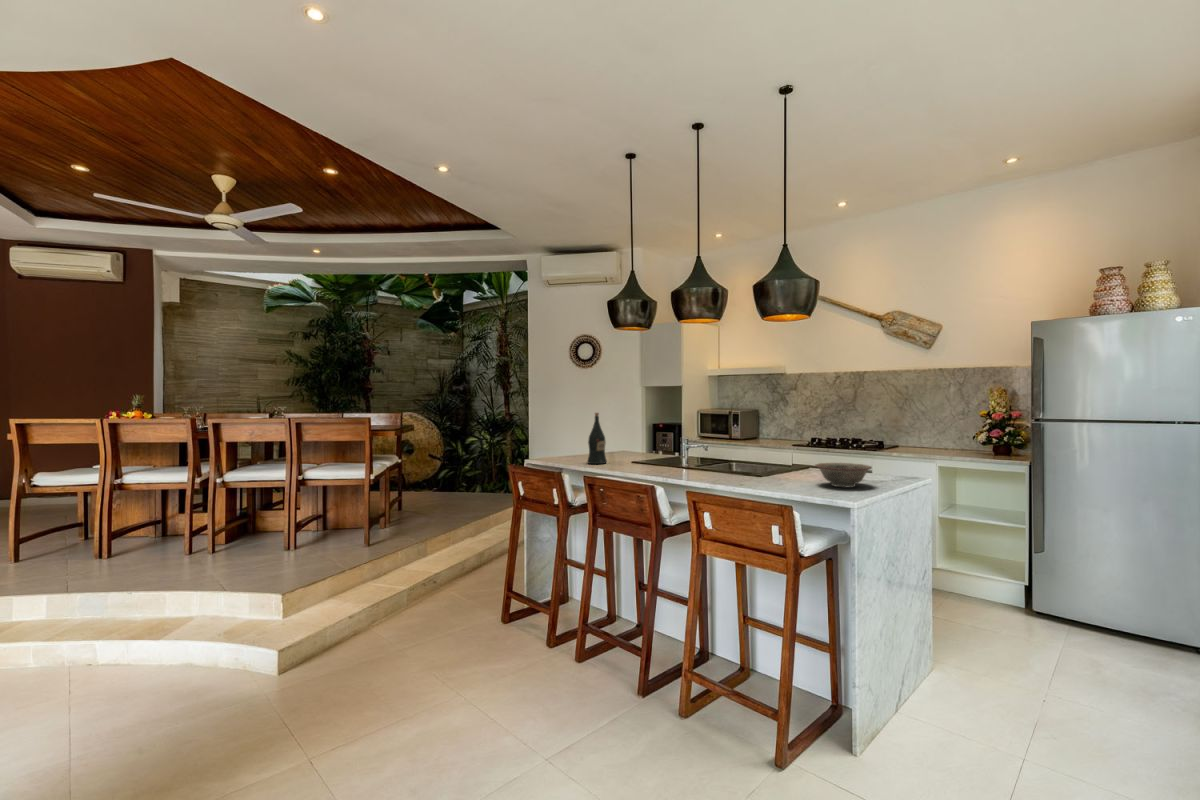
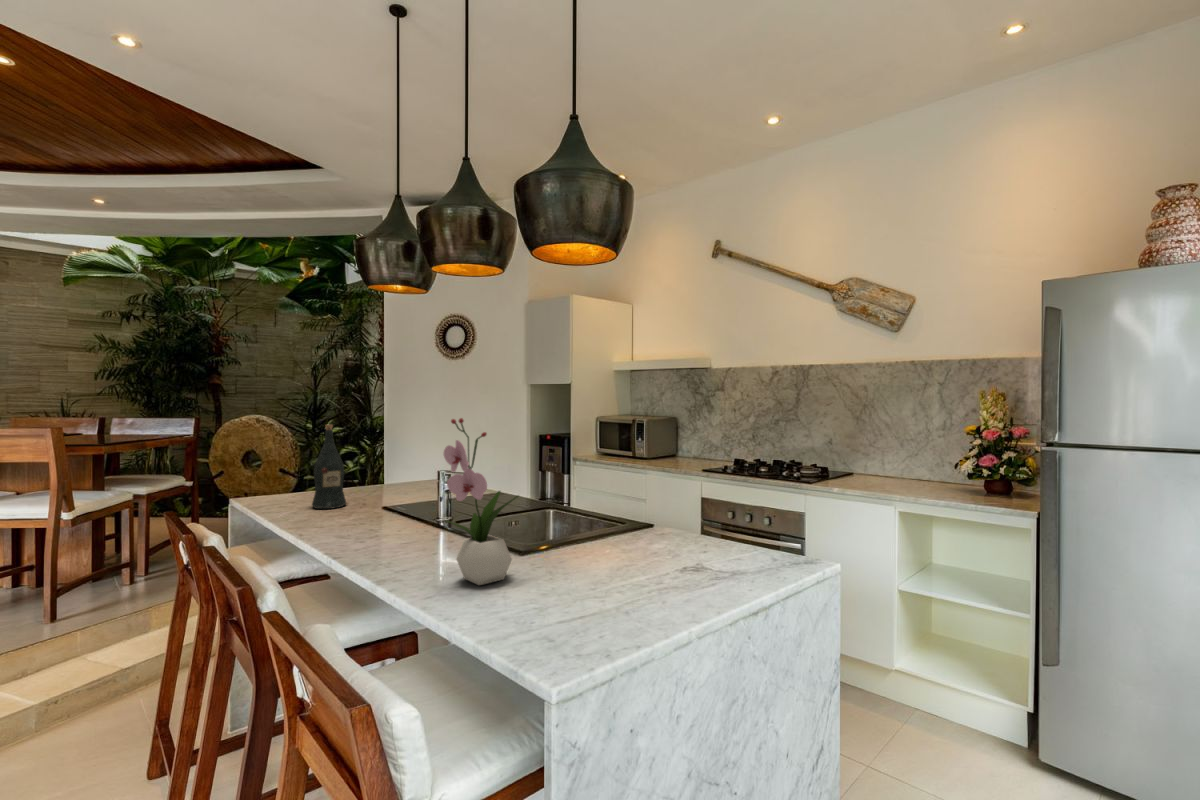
flower arrangement: none [751,404,786,485] -> present [443,418,518,586]
decorative bowl: present [816,463,872,487] -> none [560,539,671,602]

